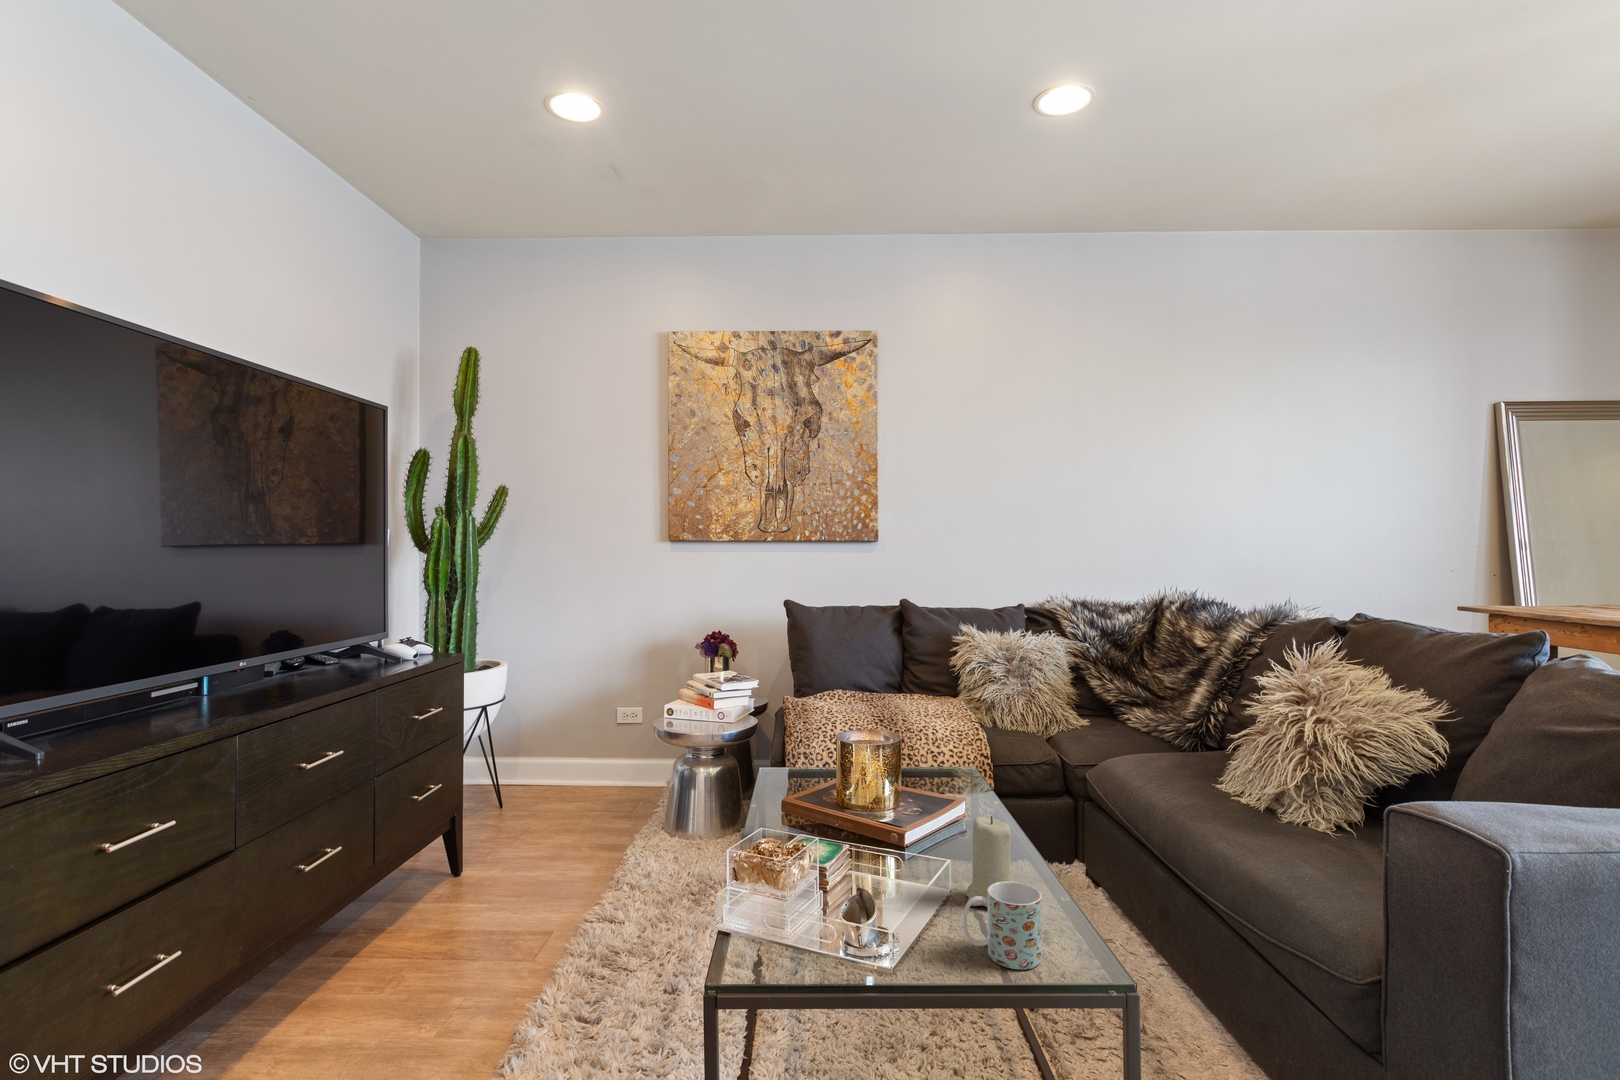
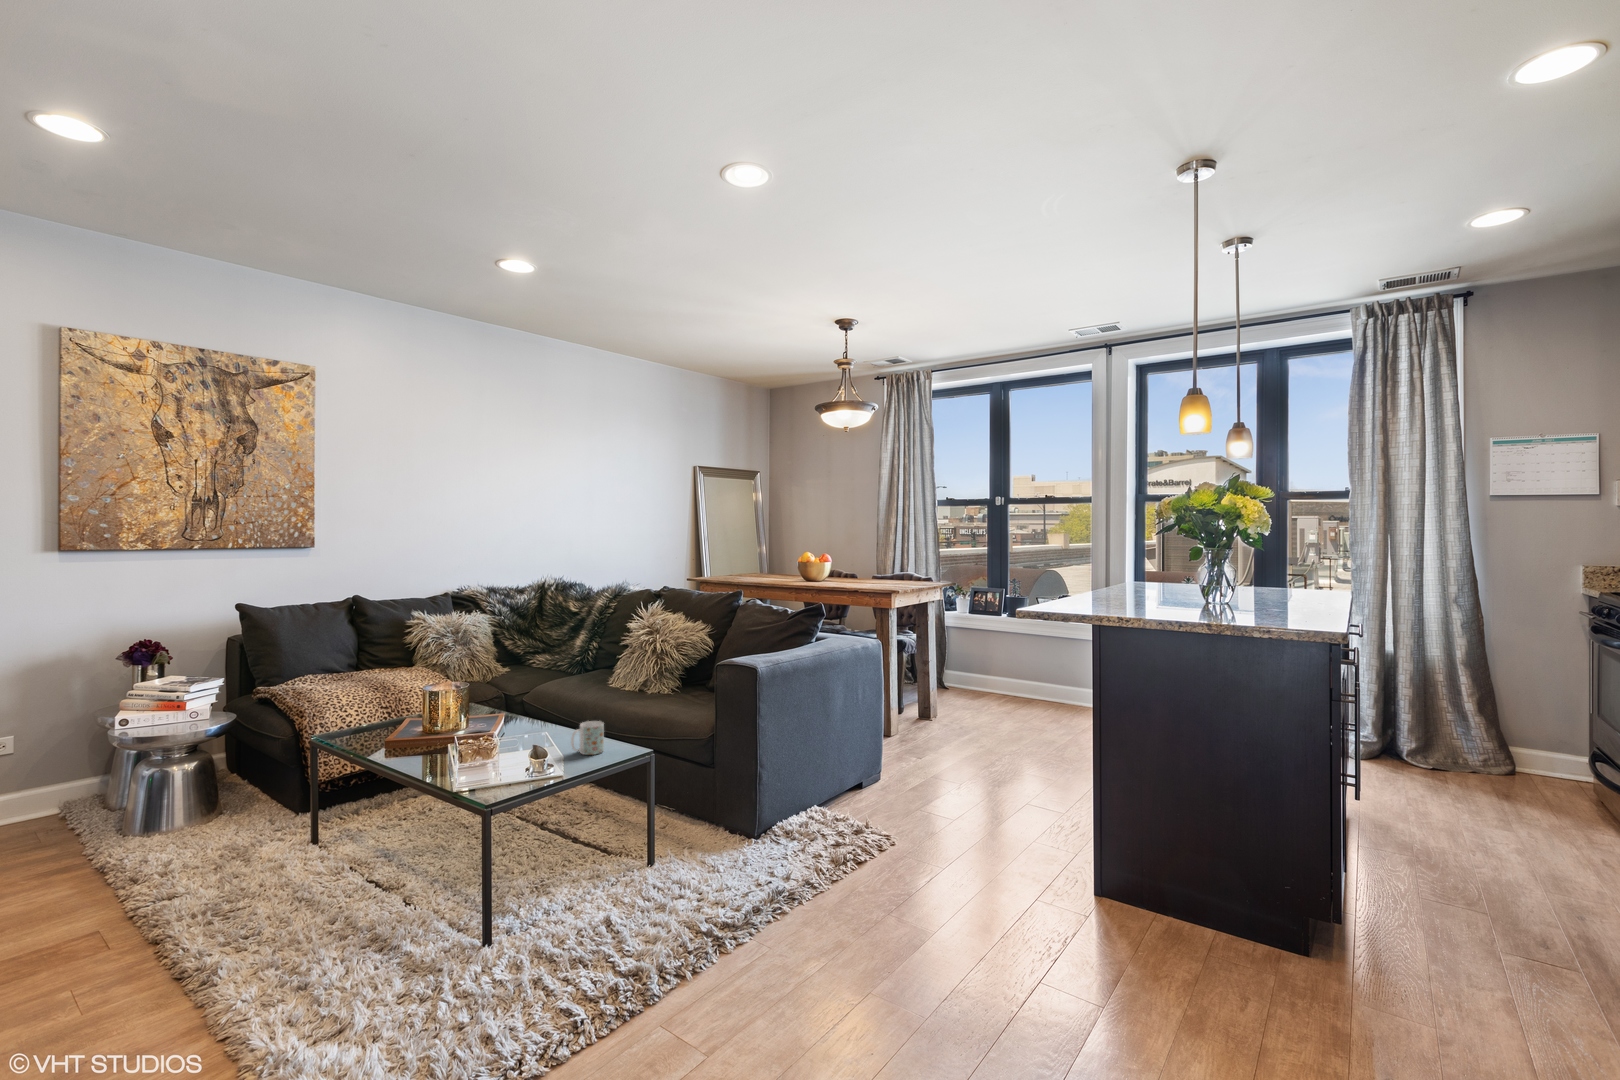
candle: present [966,816,1011,907] -> none [548,701,575,745]

